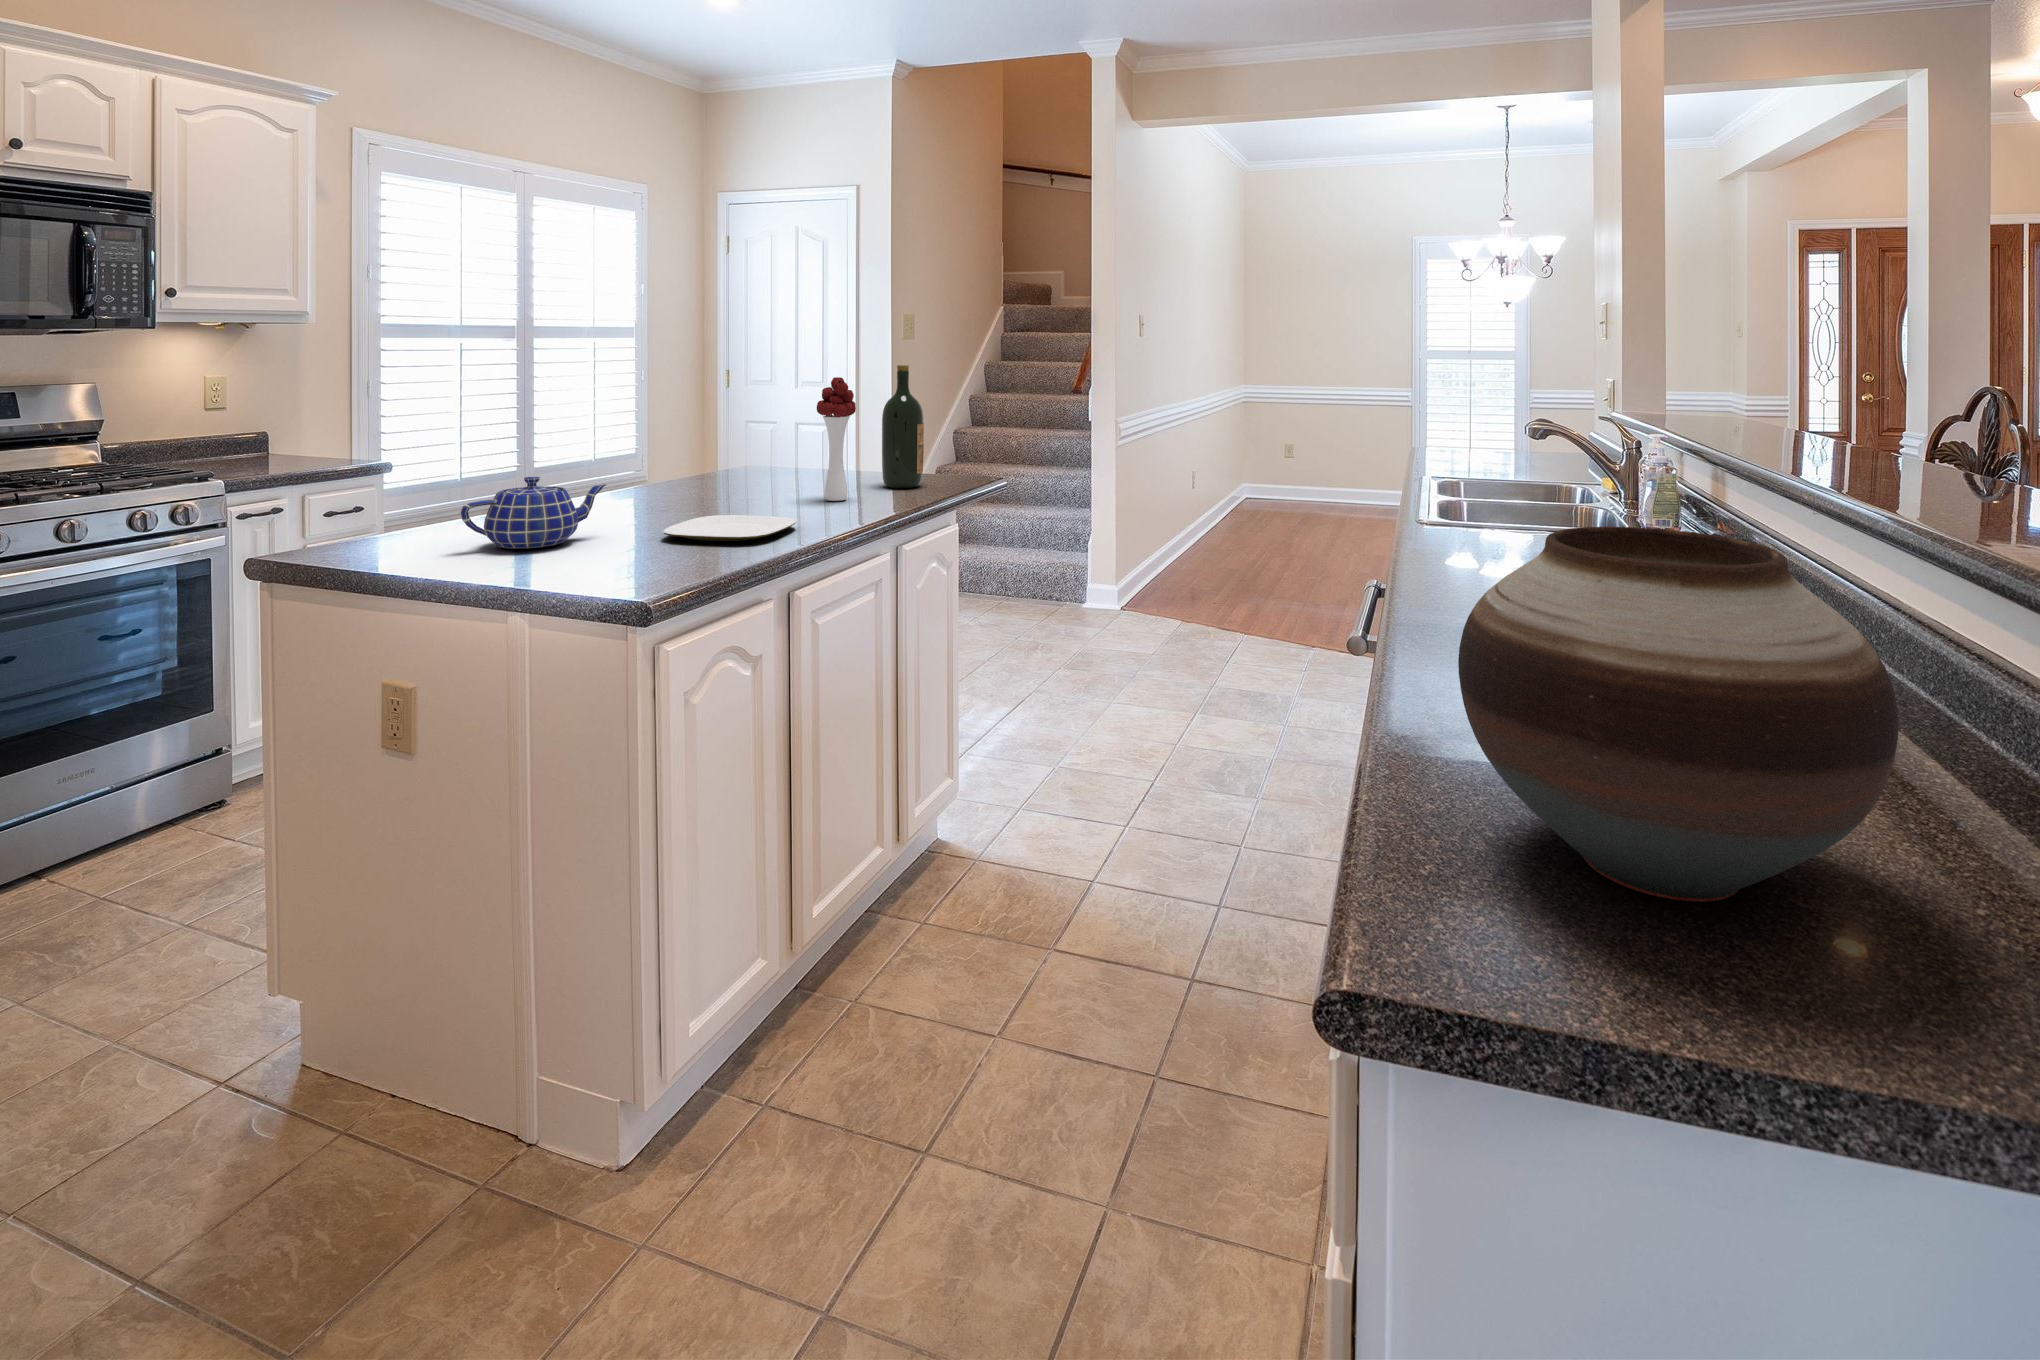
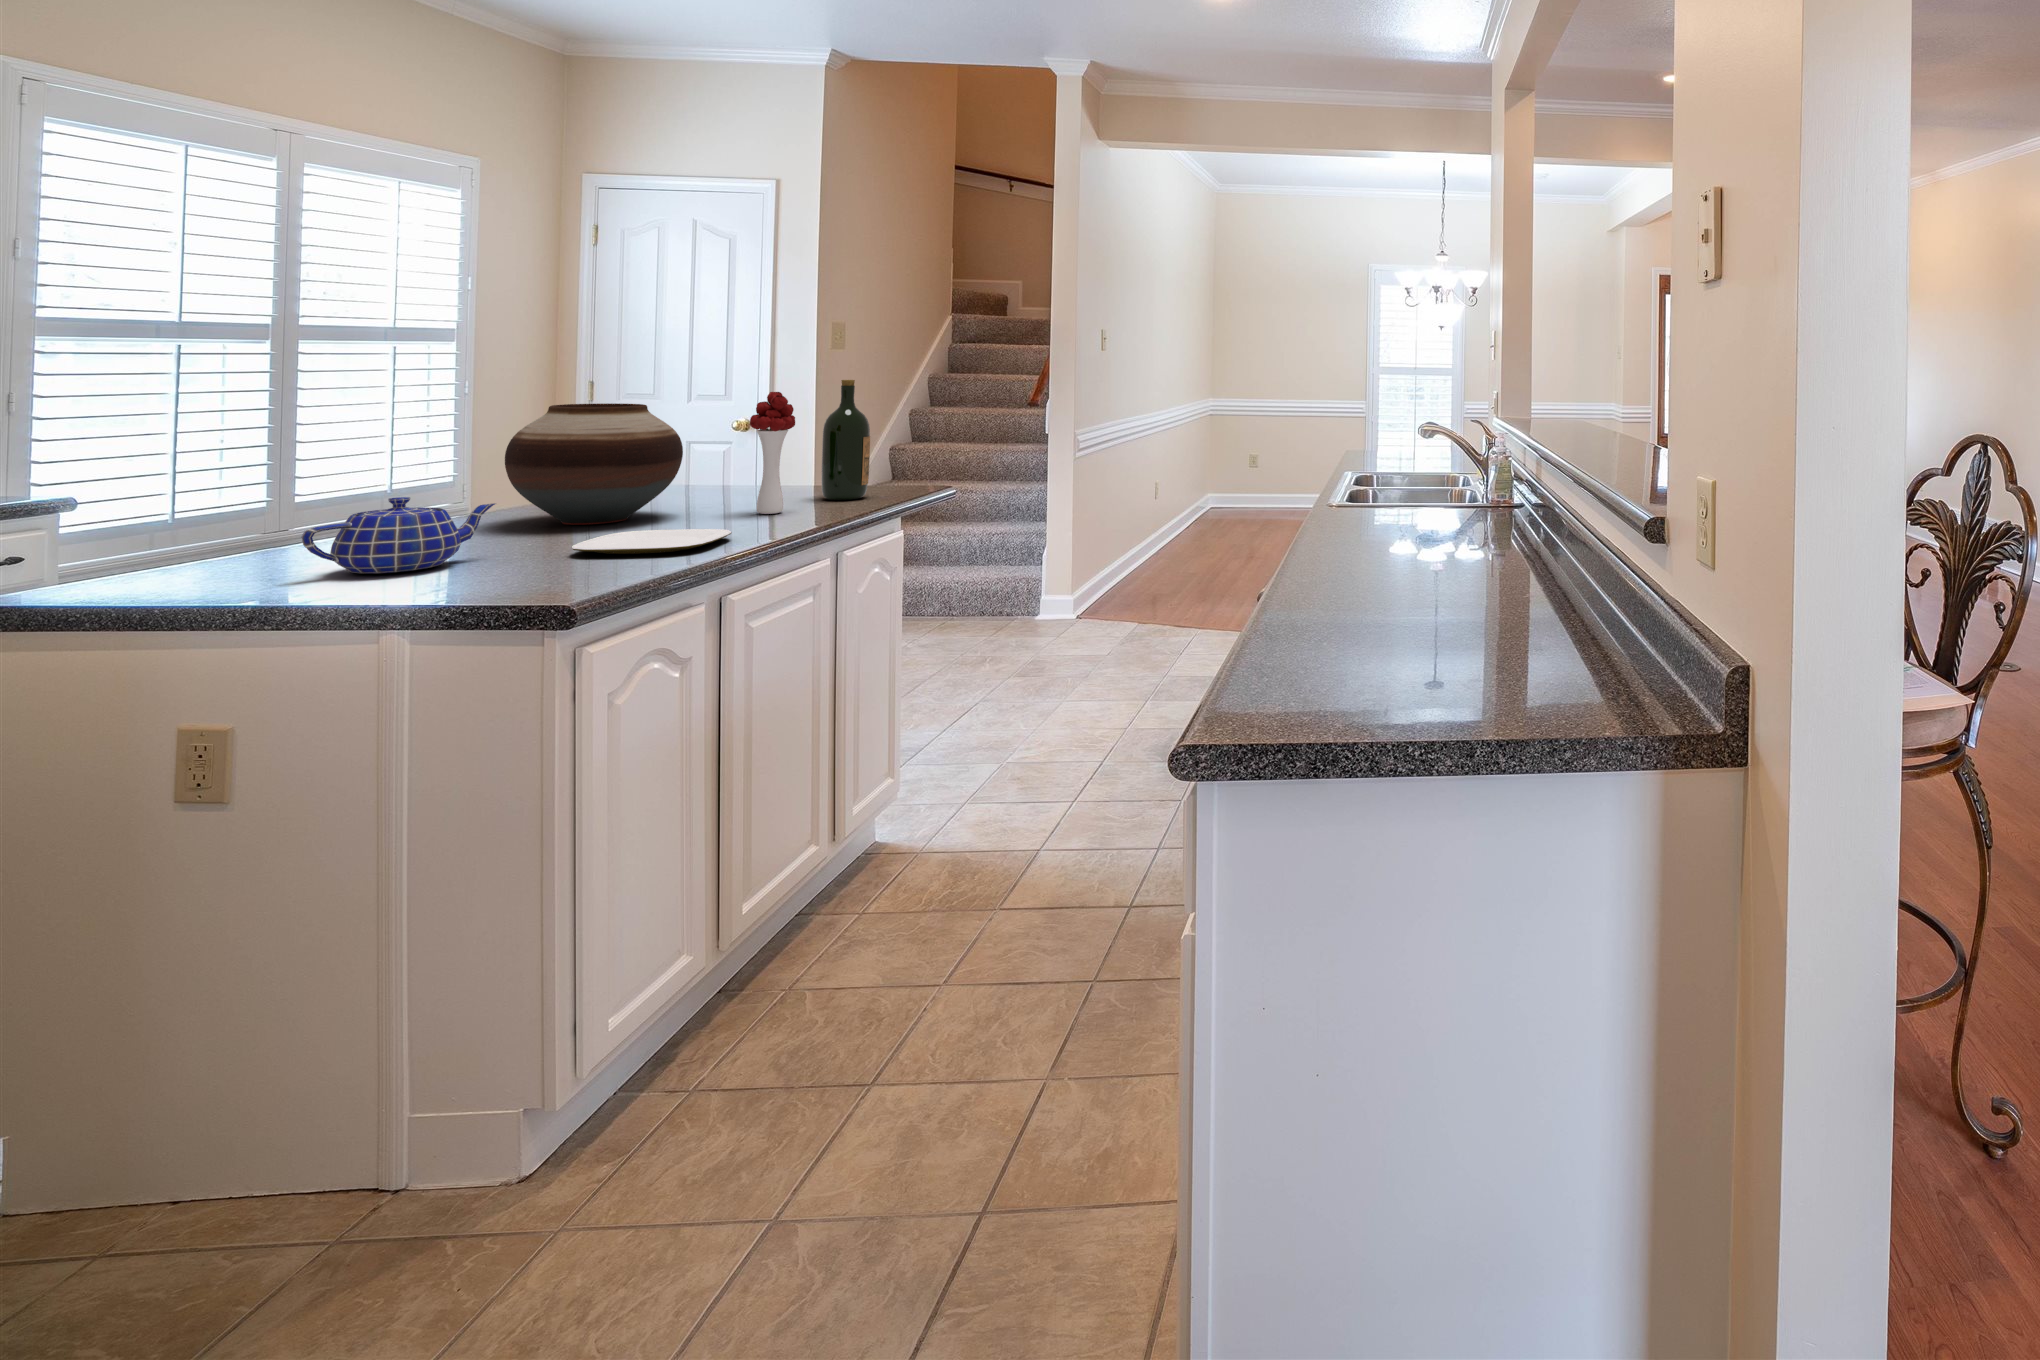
vase: present [1458,527,1899,902] -> present [505,403,683,525]

